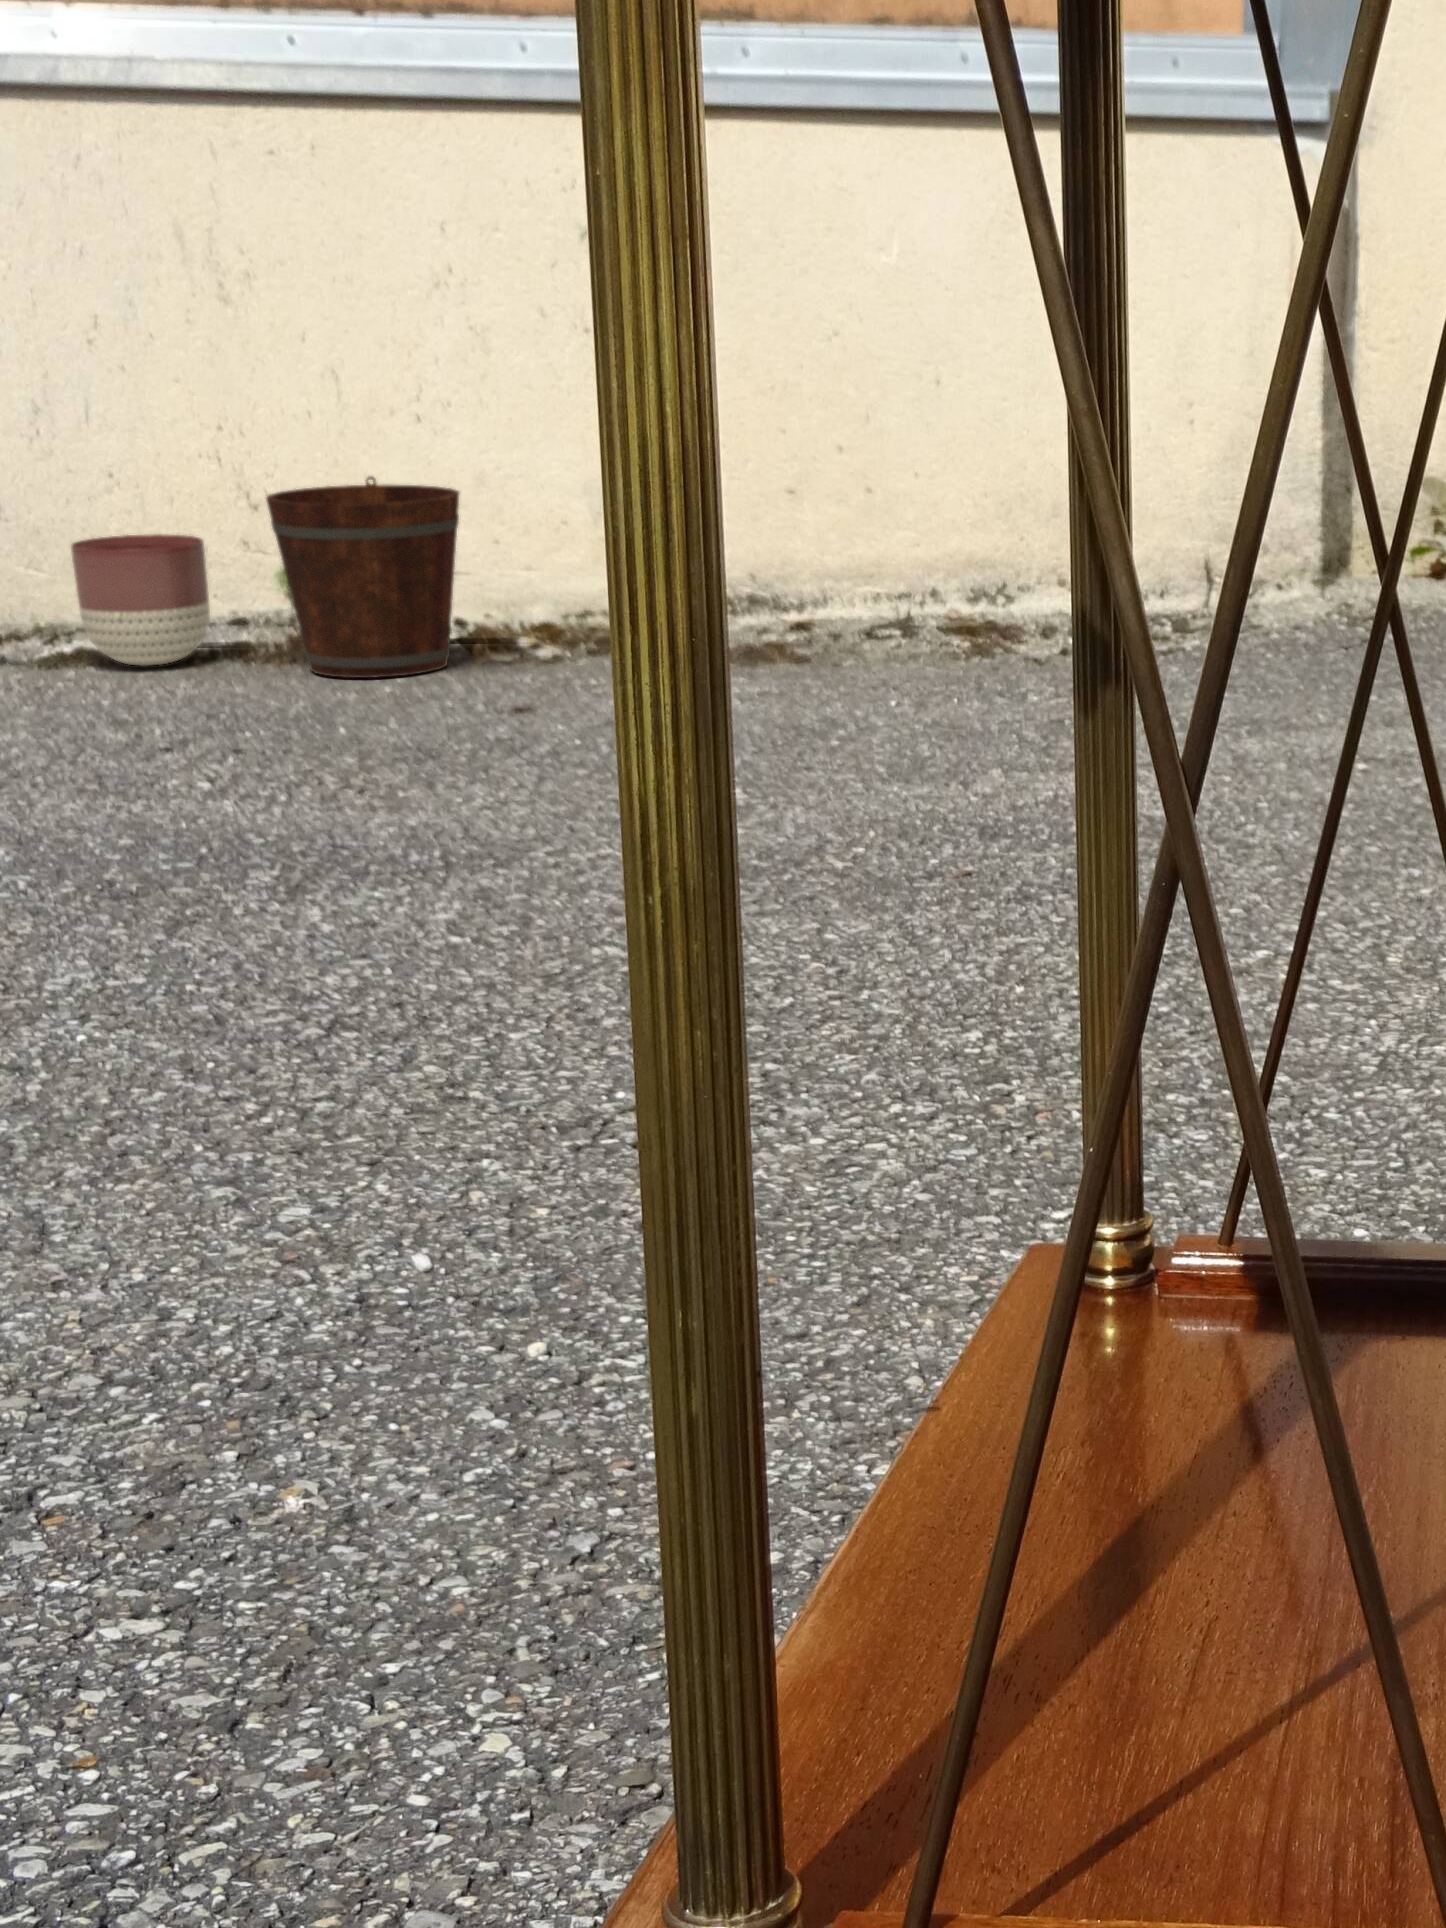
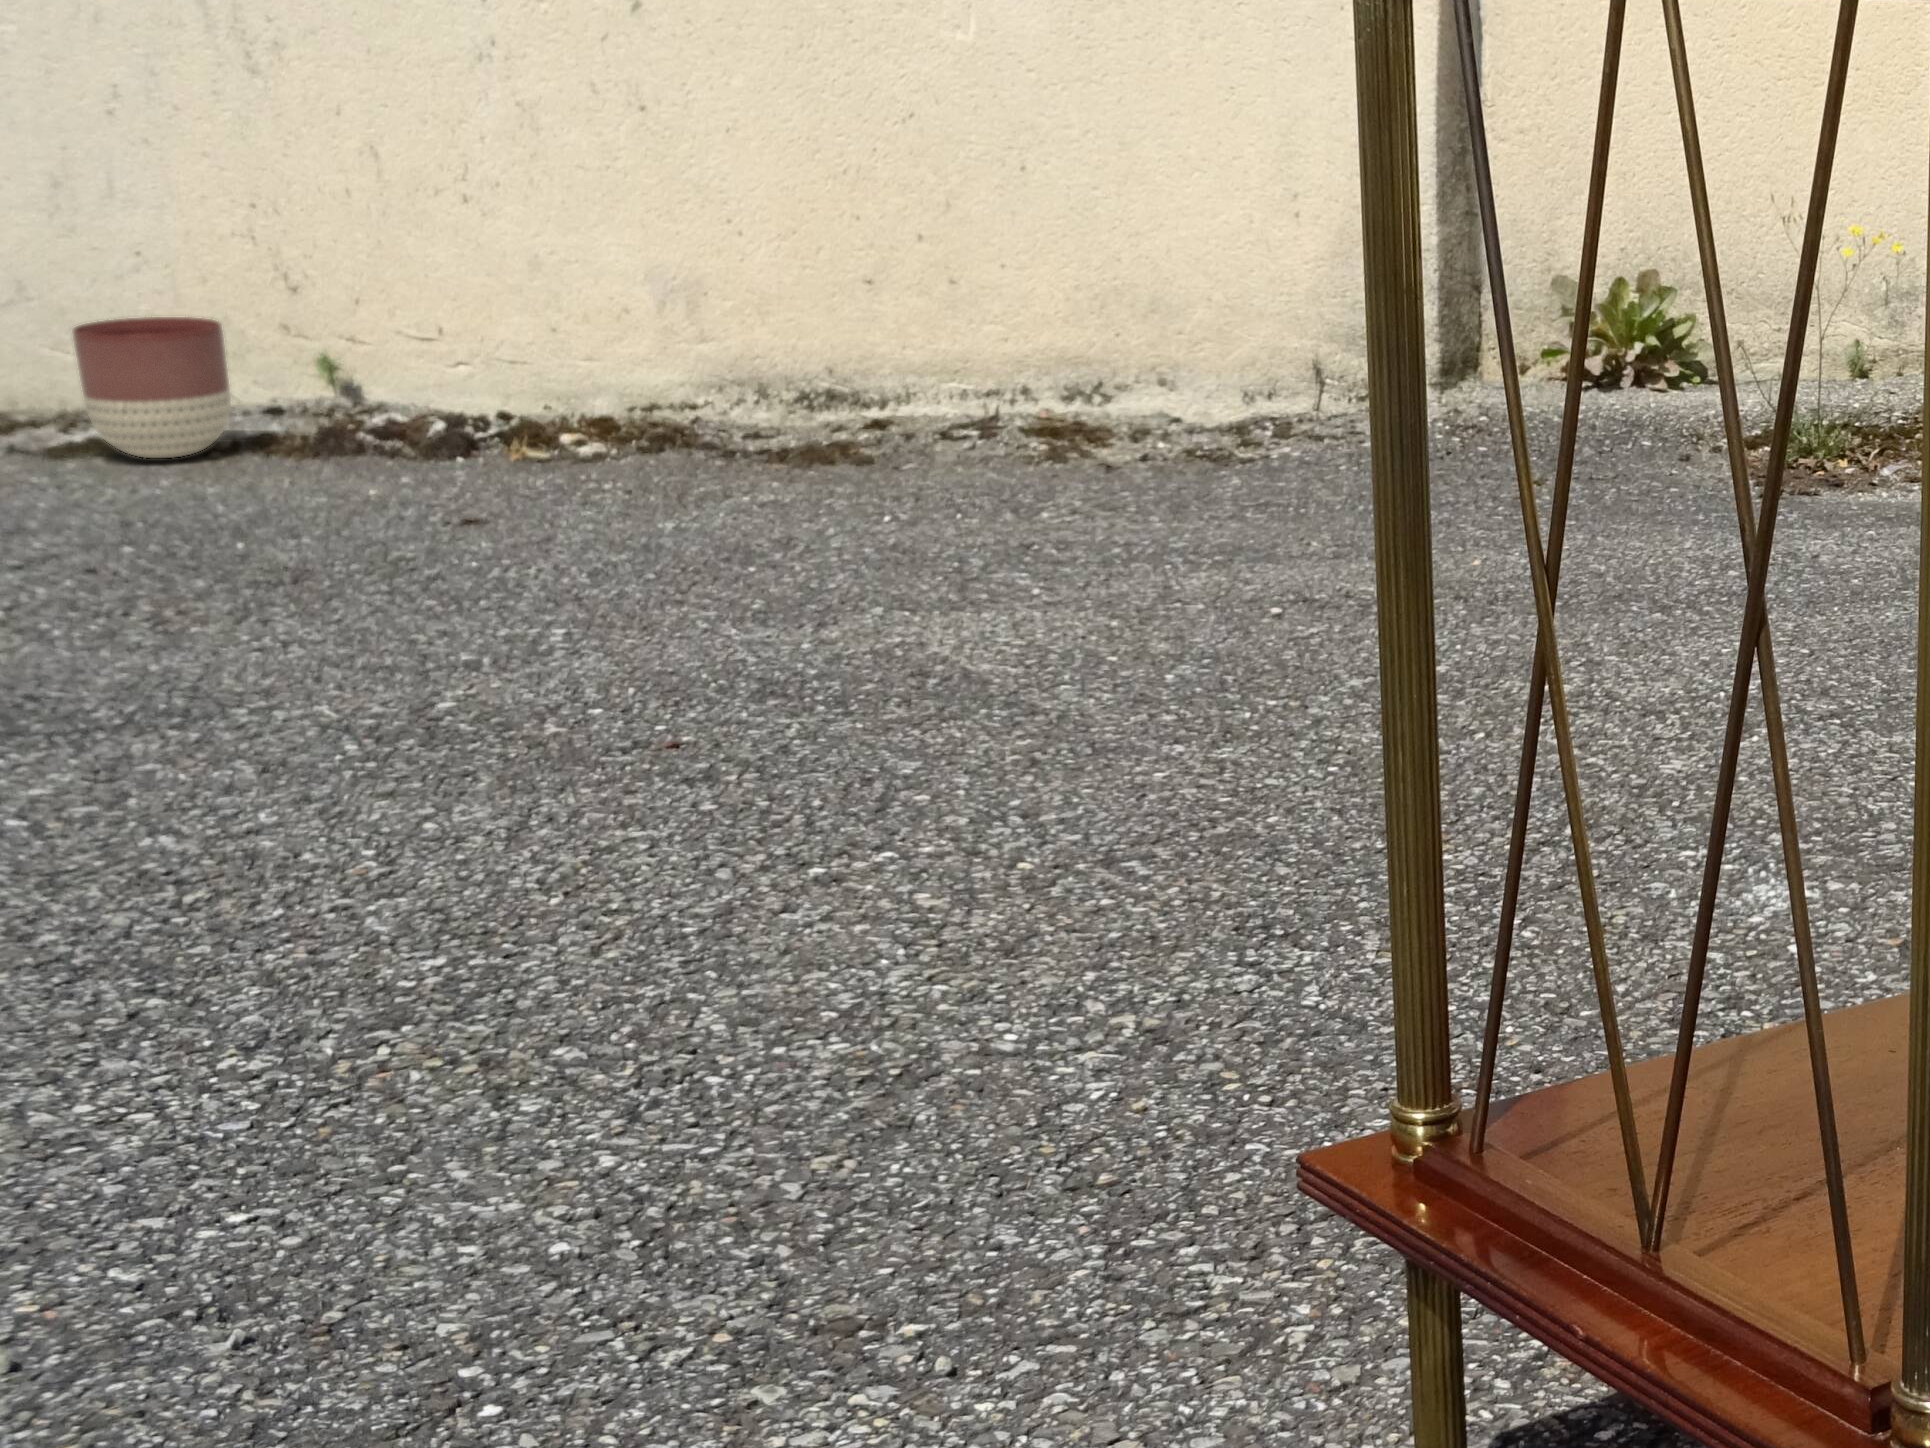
bucket: present [266,476,459,678] -> none [278,258,496,476]

